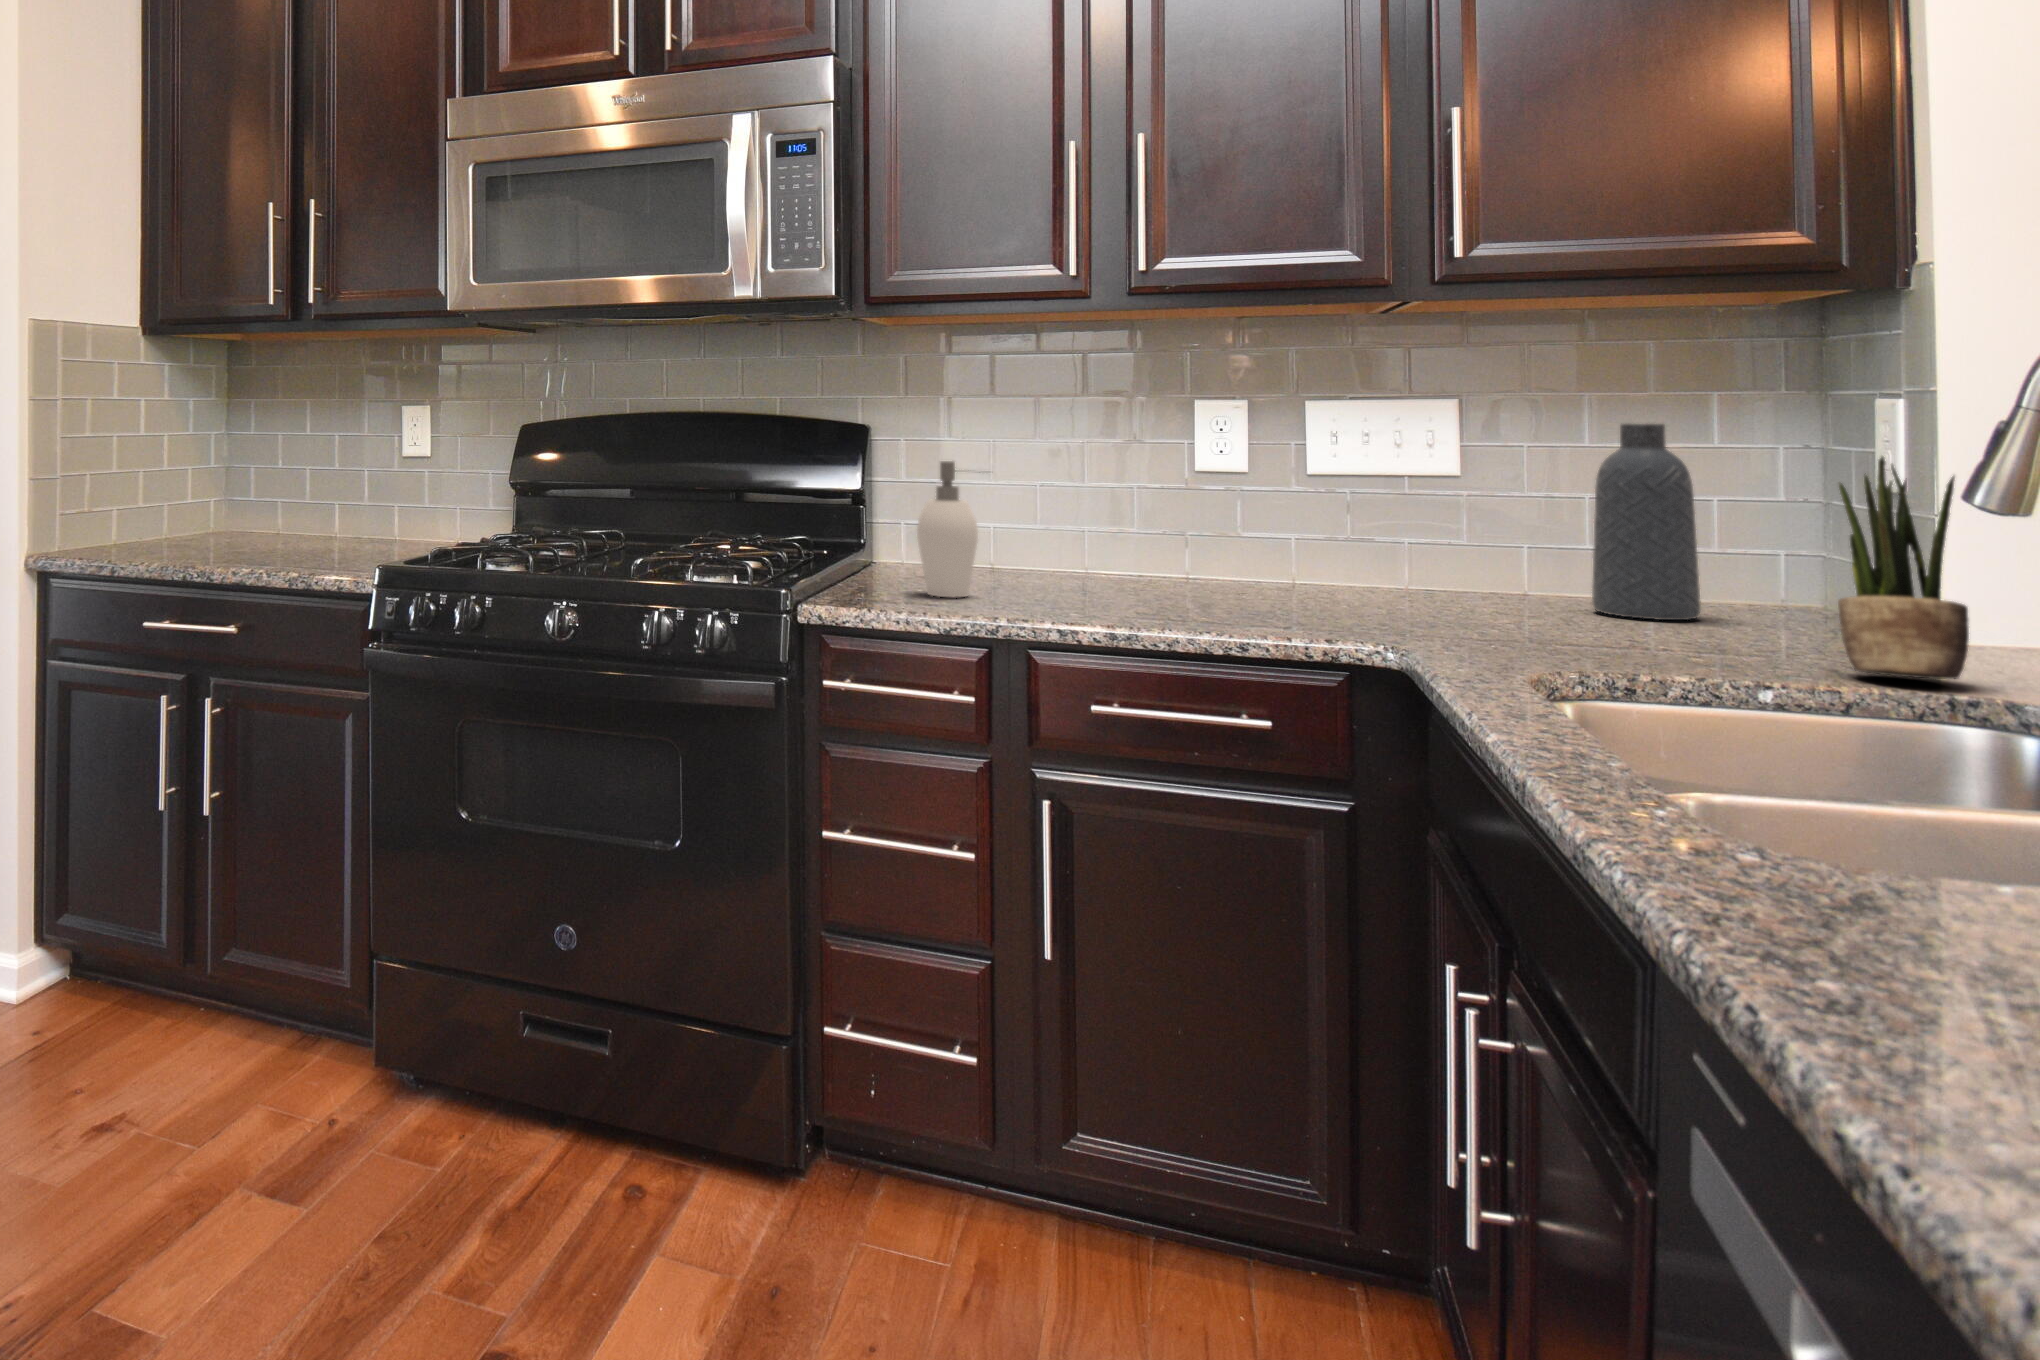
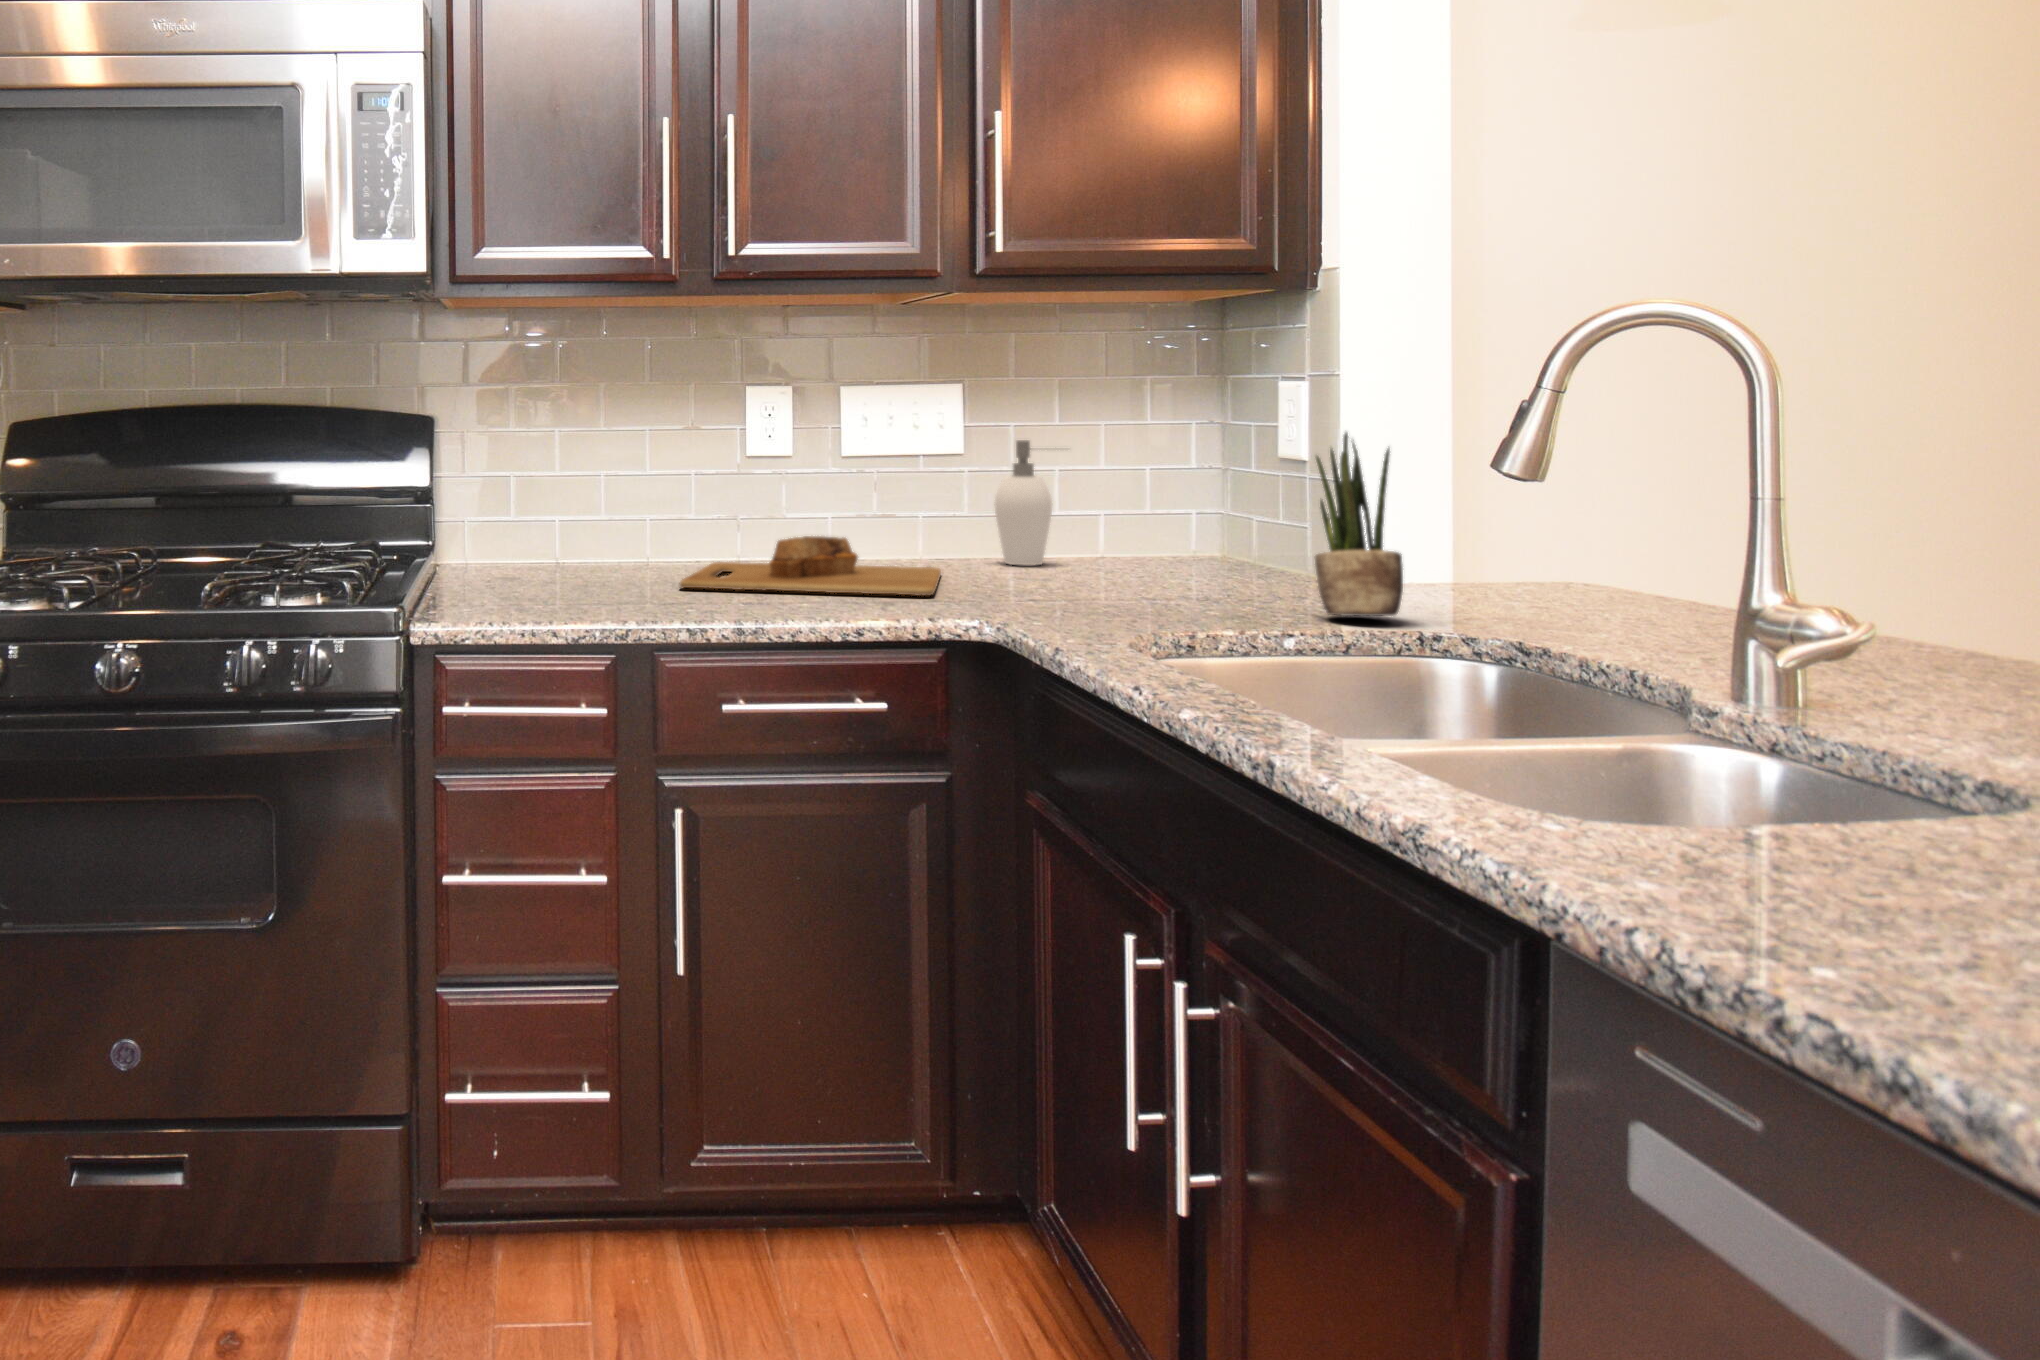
vase: present [1592,424,1701,620] -> none [1094,405,1173,578]
soap dispenser: present [917,461,980,597] -> present [994,440,1052,566]
cutting board: none [1080,550,1392,617] -> present [680,536,941,596]

